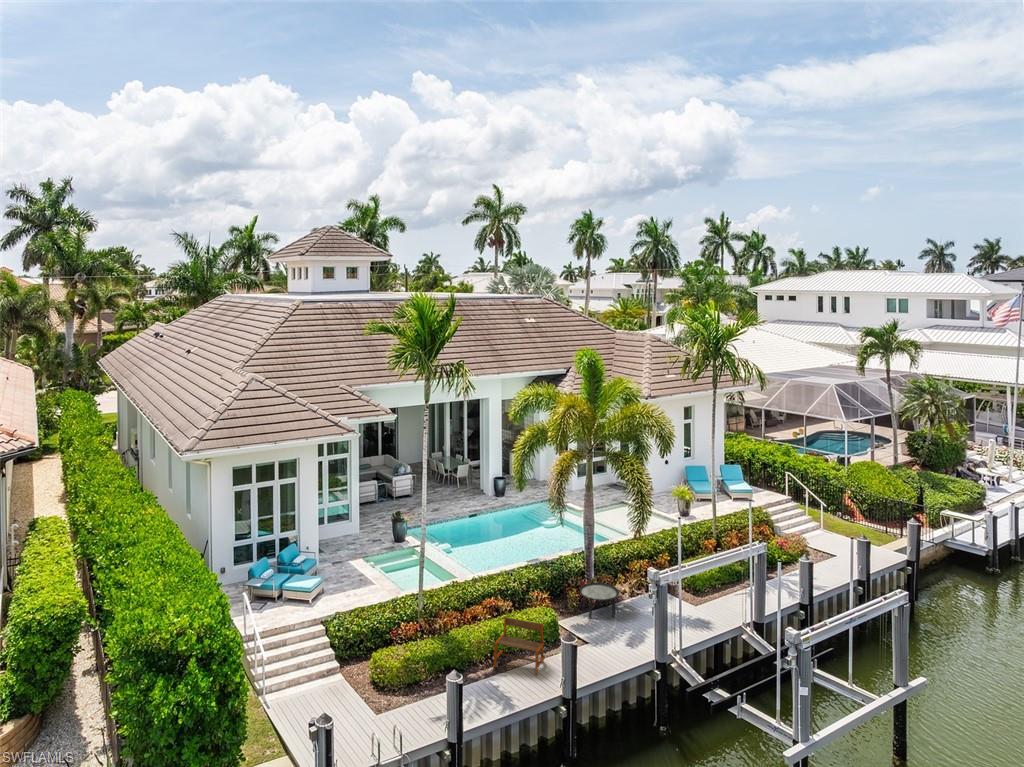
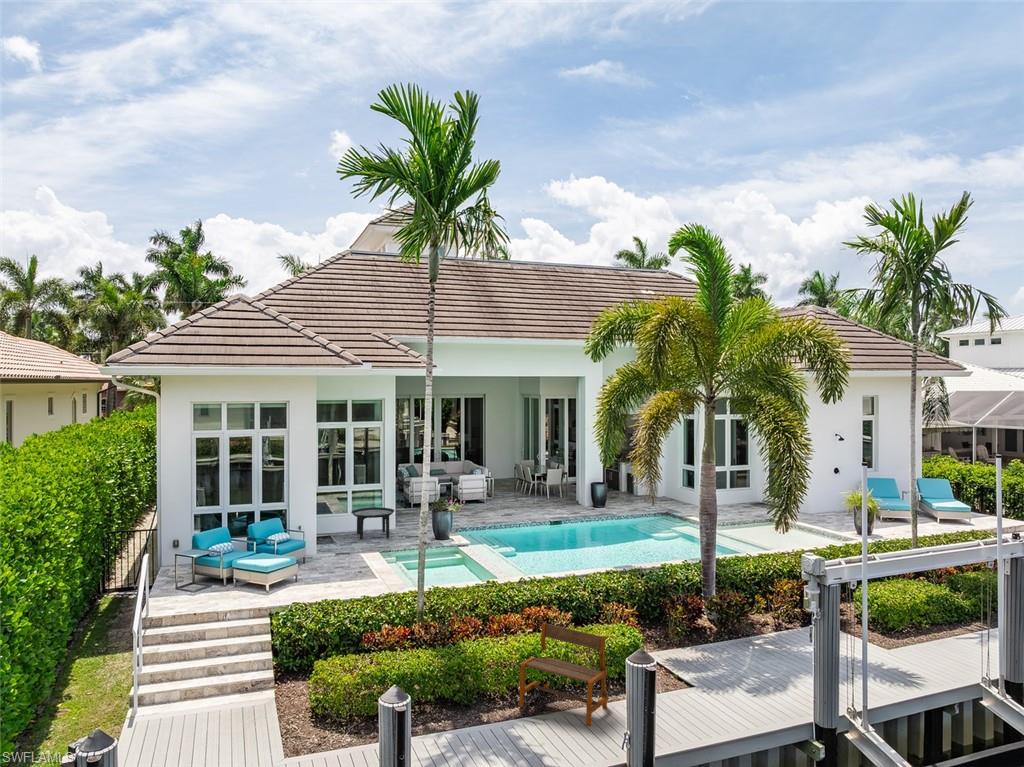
round table: present [580,583,619,619] -> present [351,507,394,540]

